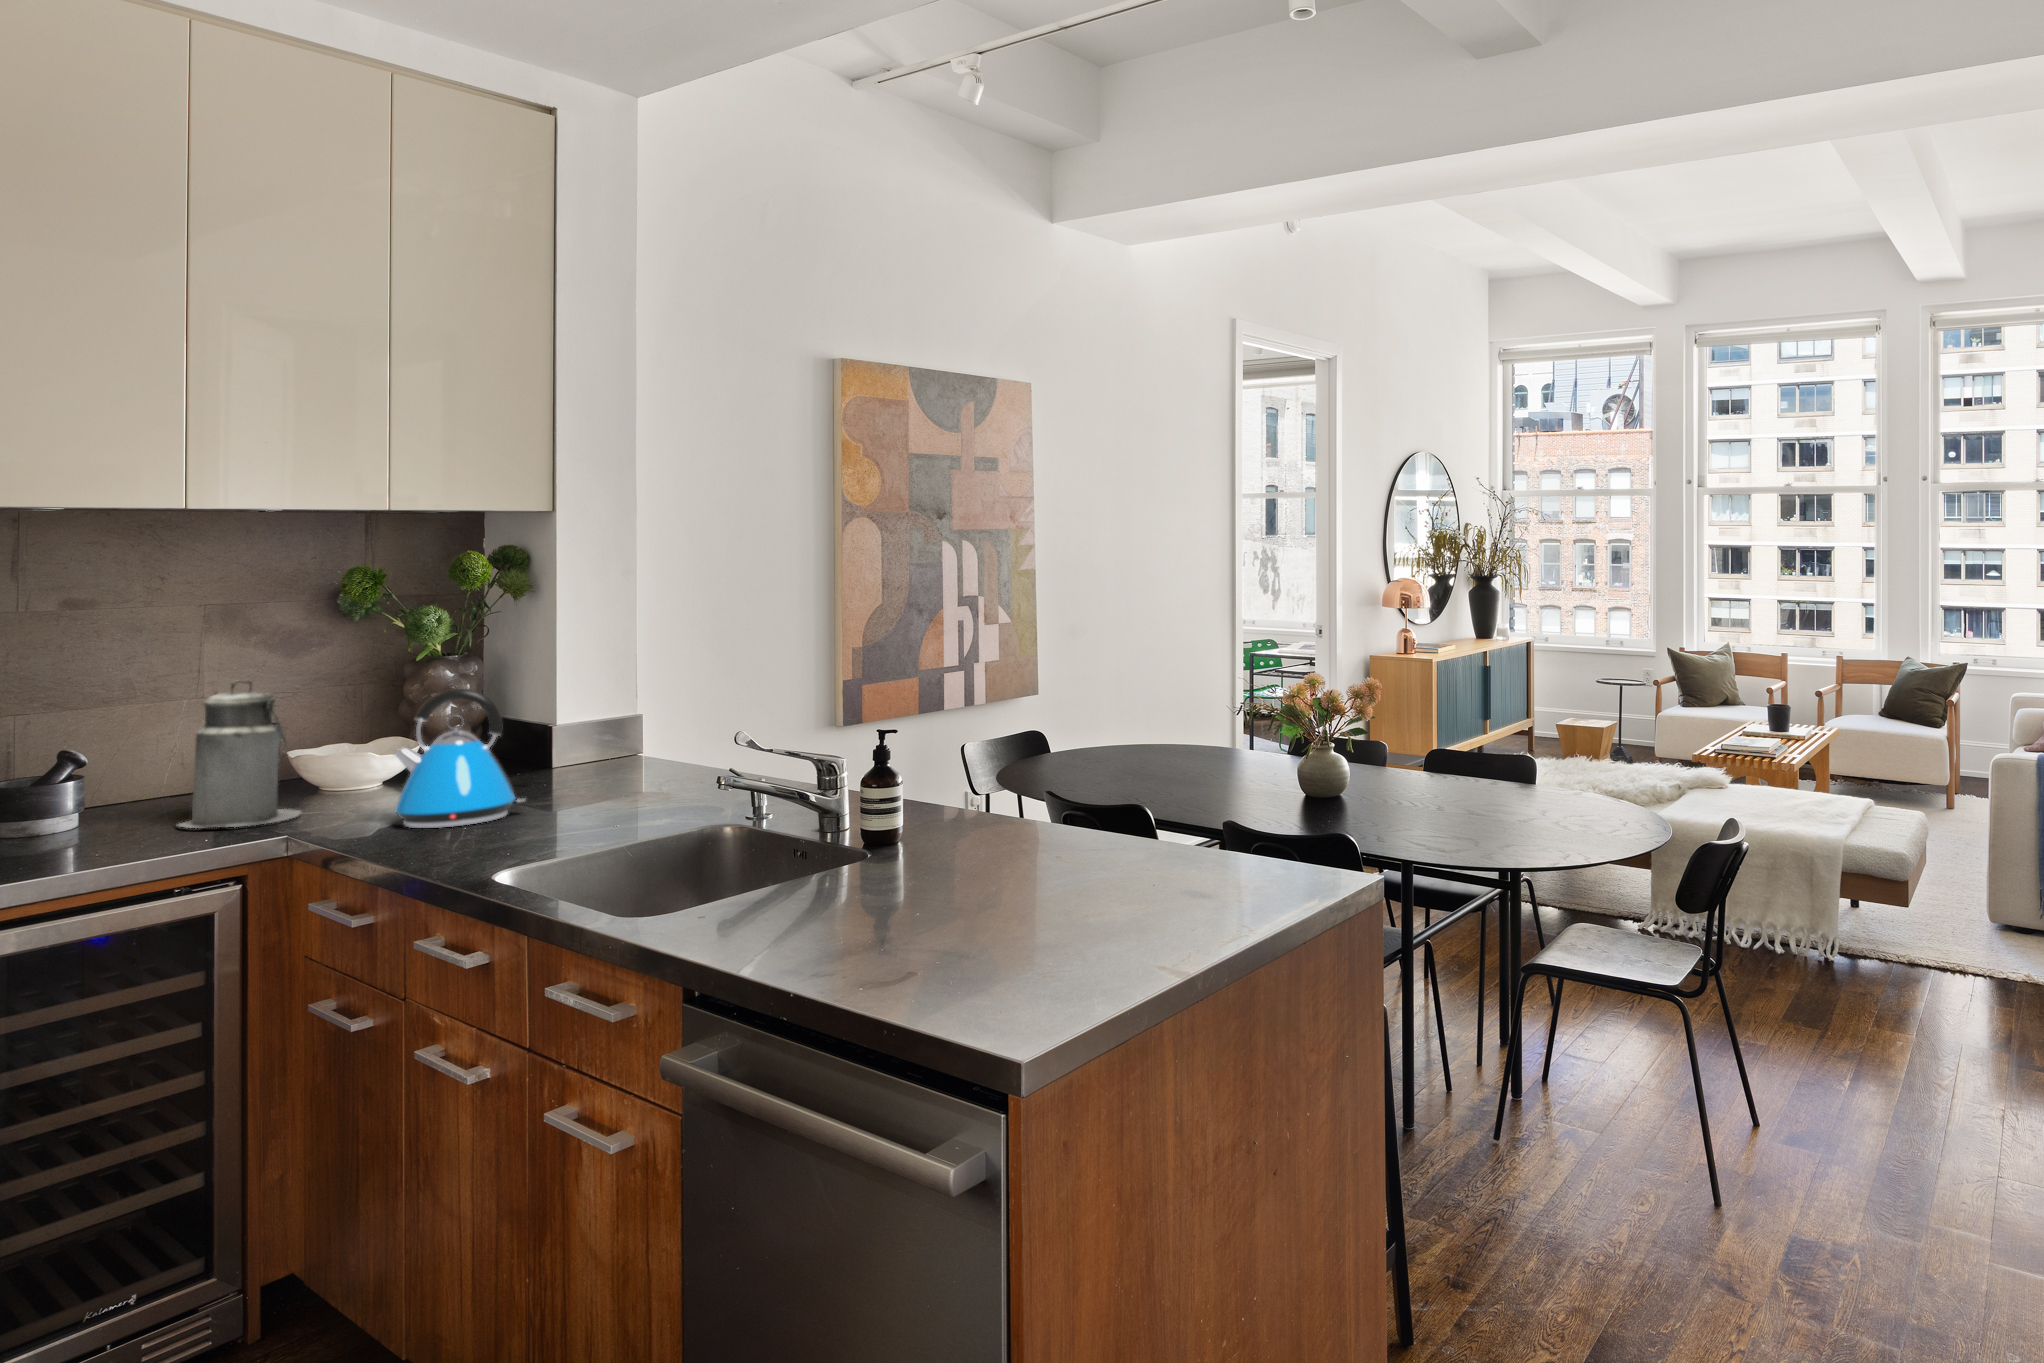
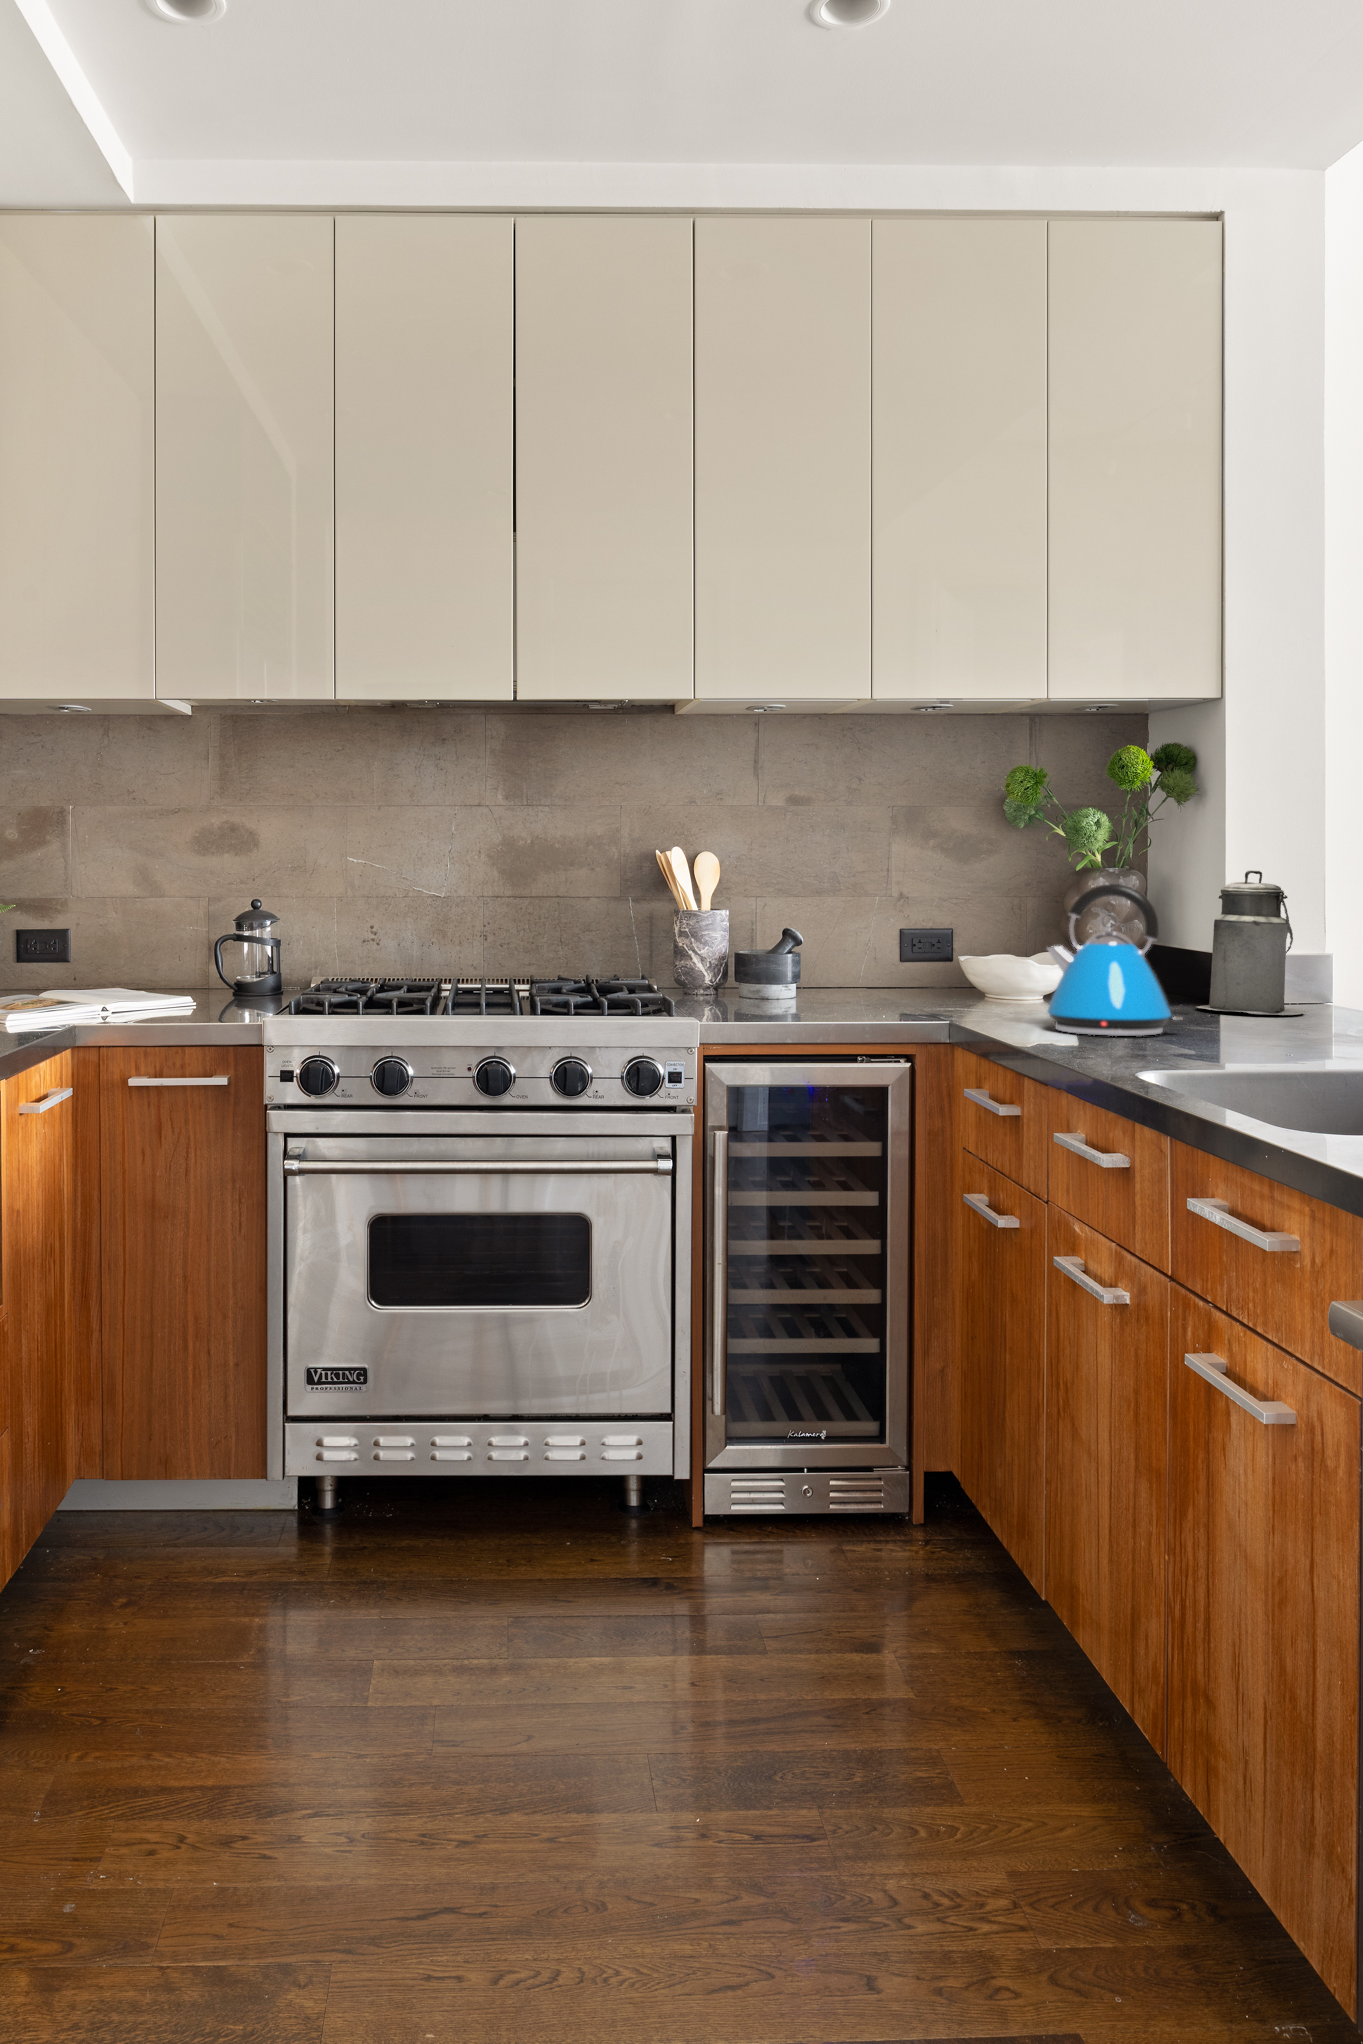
canister: present [179,680,301,828] -> present [1198,870,1305,1015]

